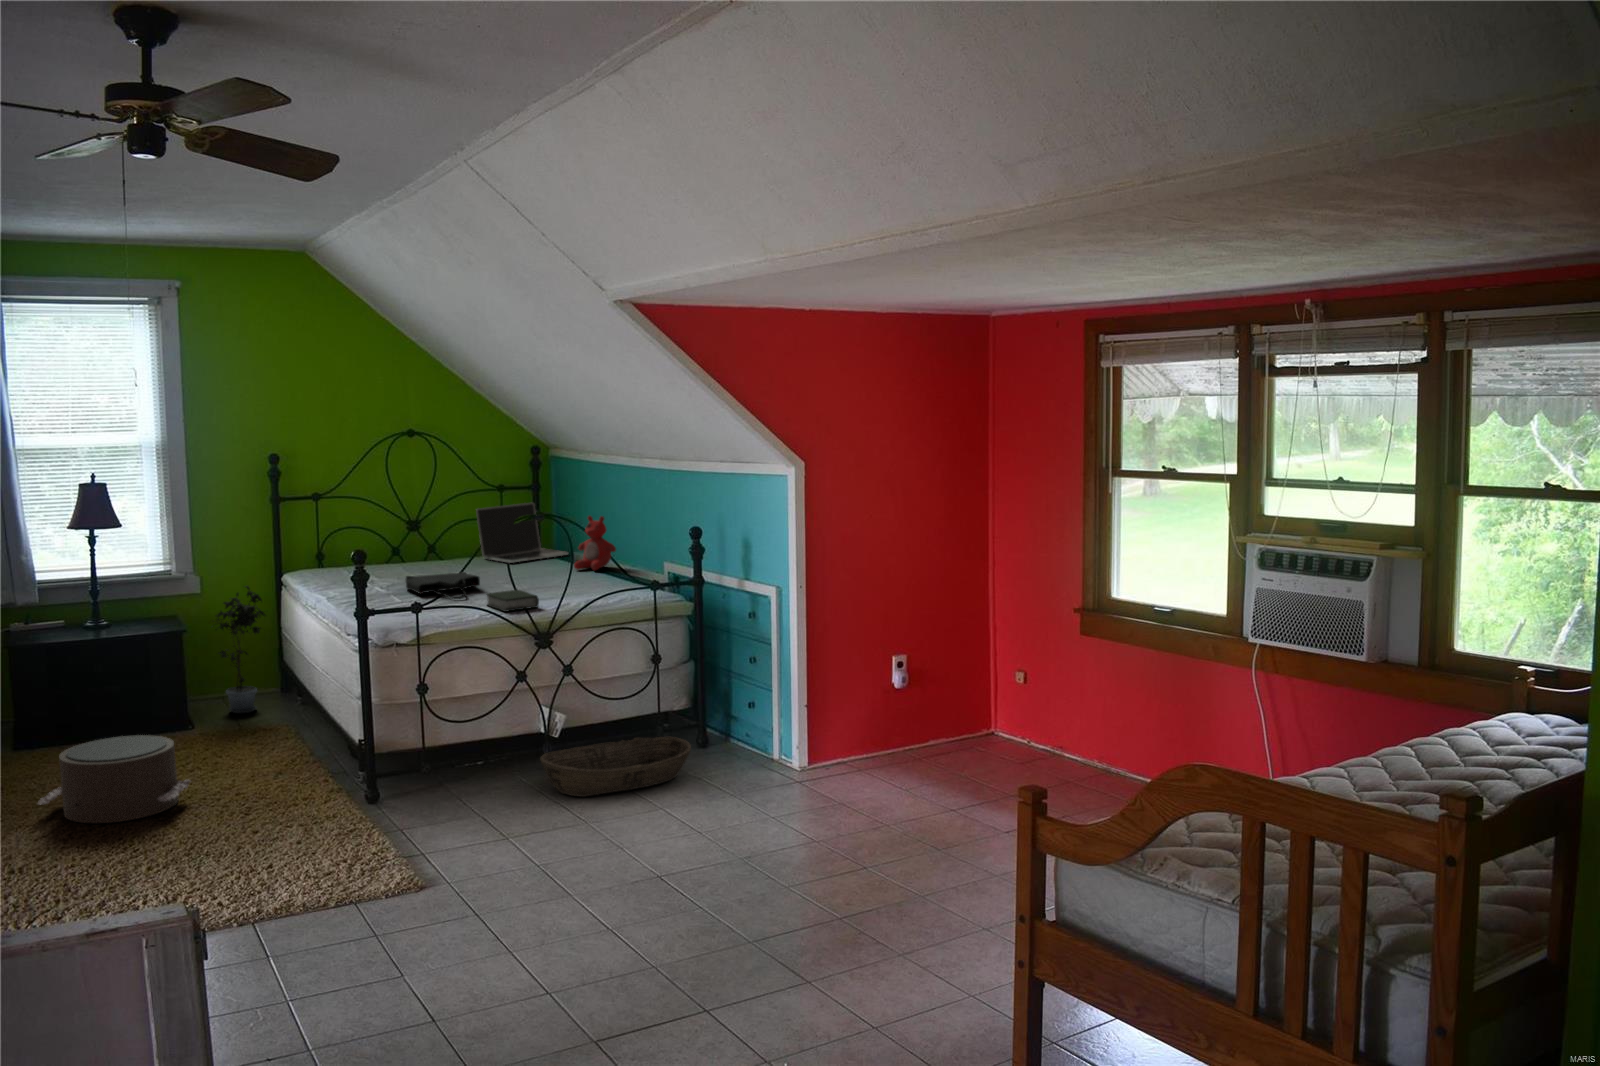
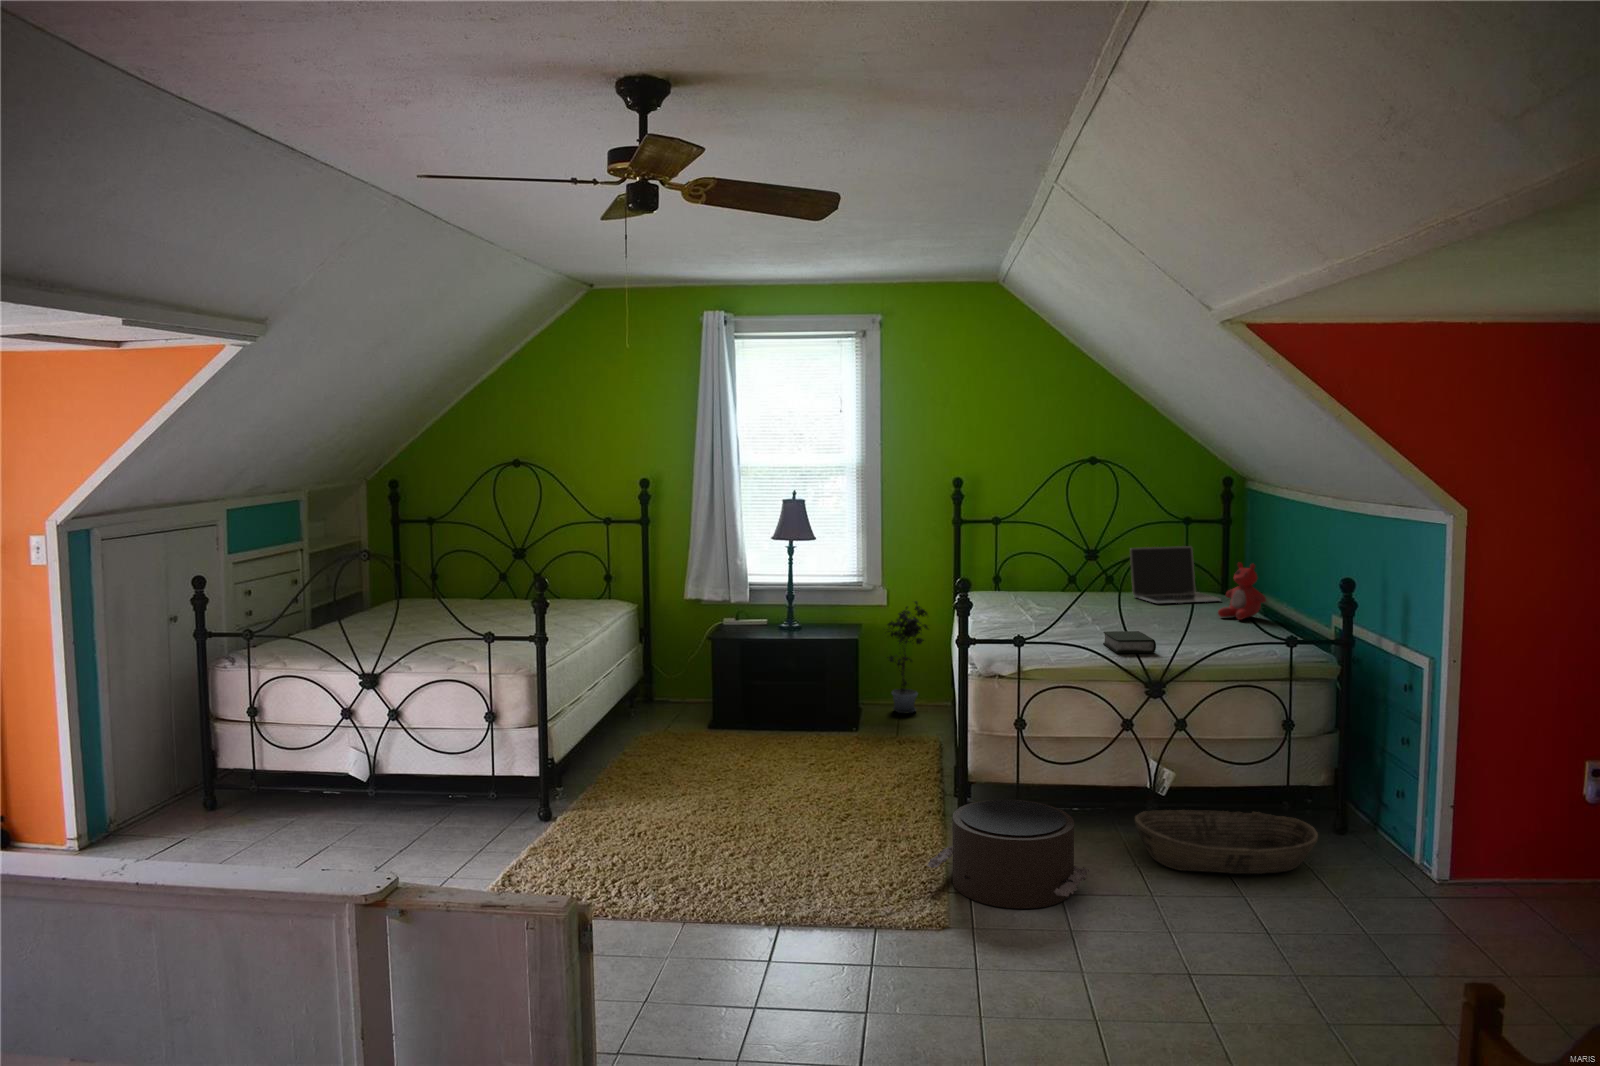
tote bag: present [405,572,480,599] -> none [1038,606,1109,634]
pouf: present [38,735,190,823] -> present [927,799,1090,909]

